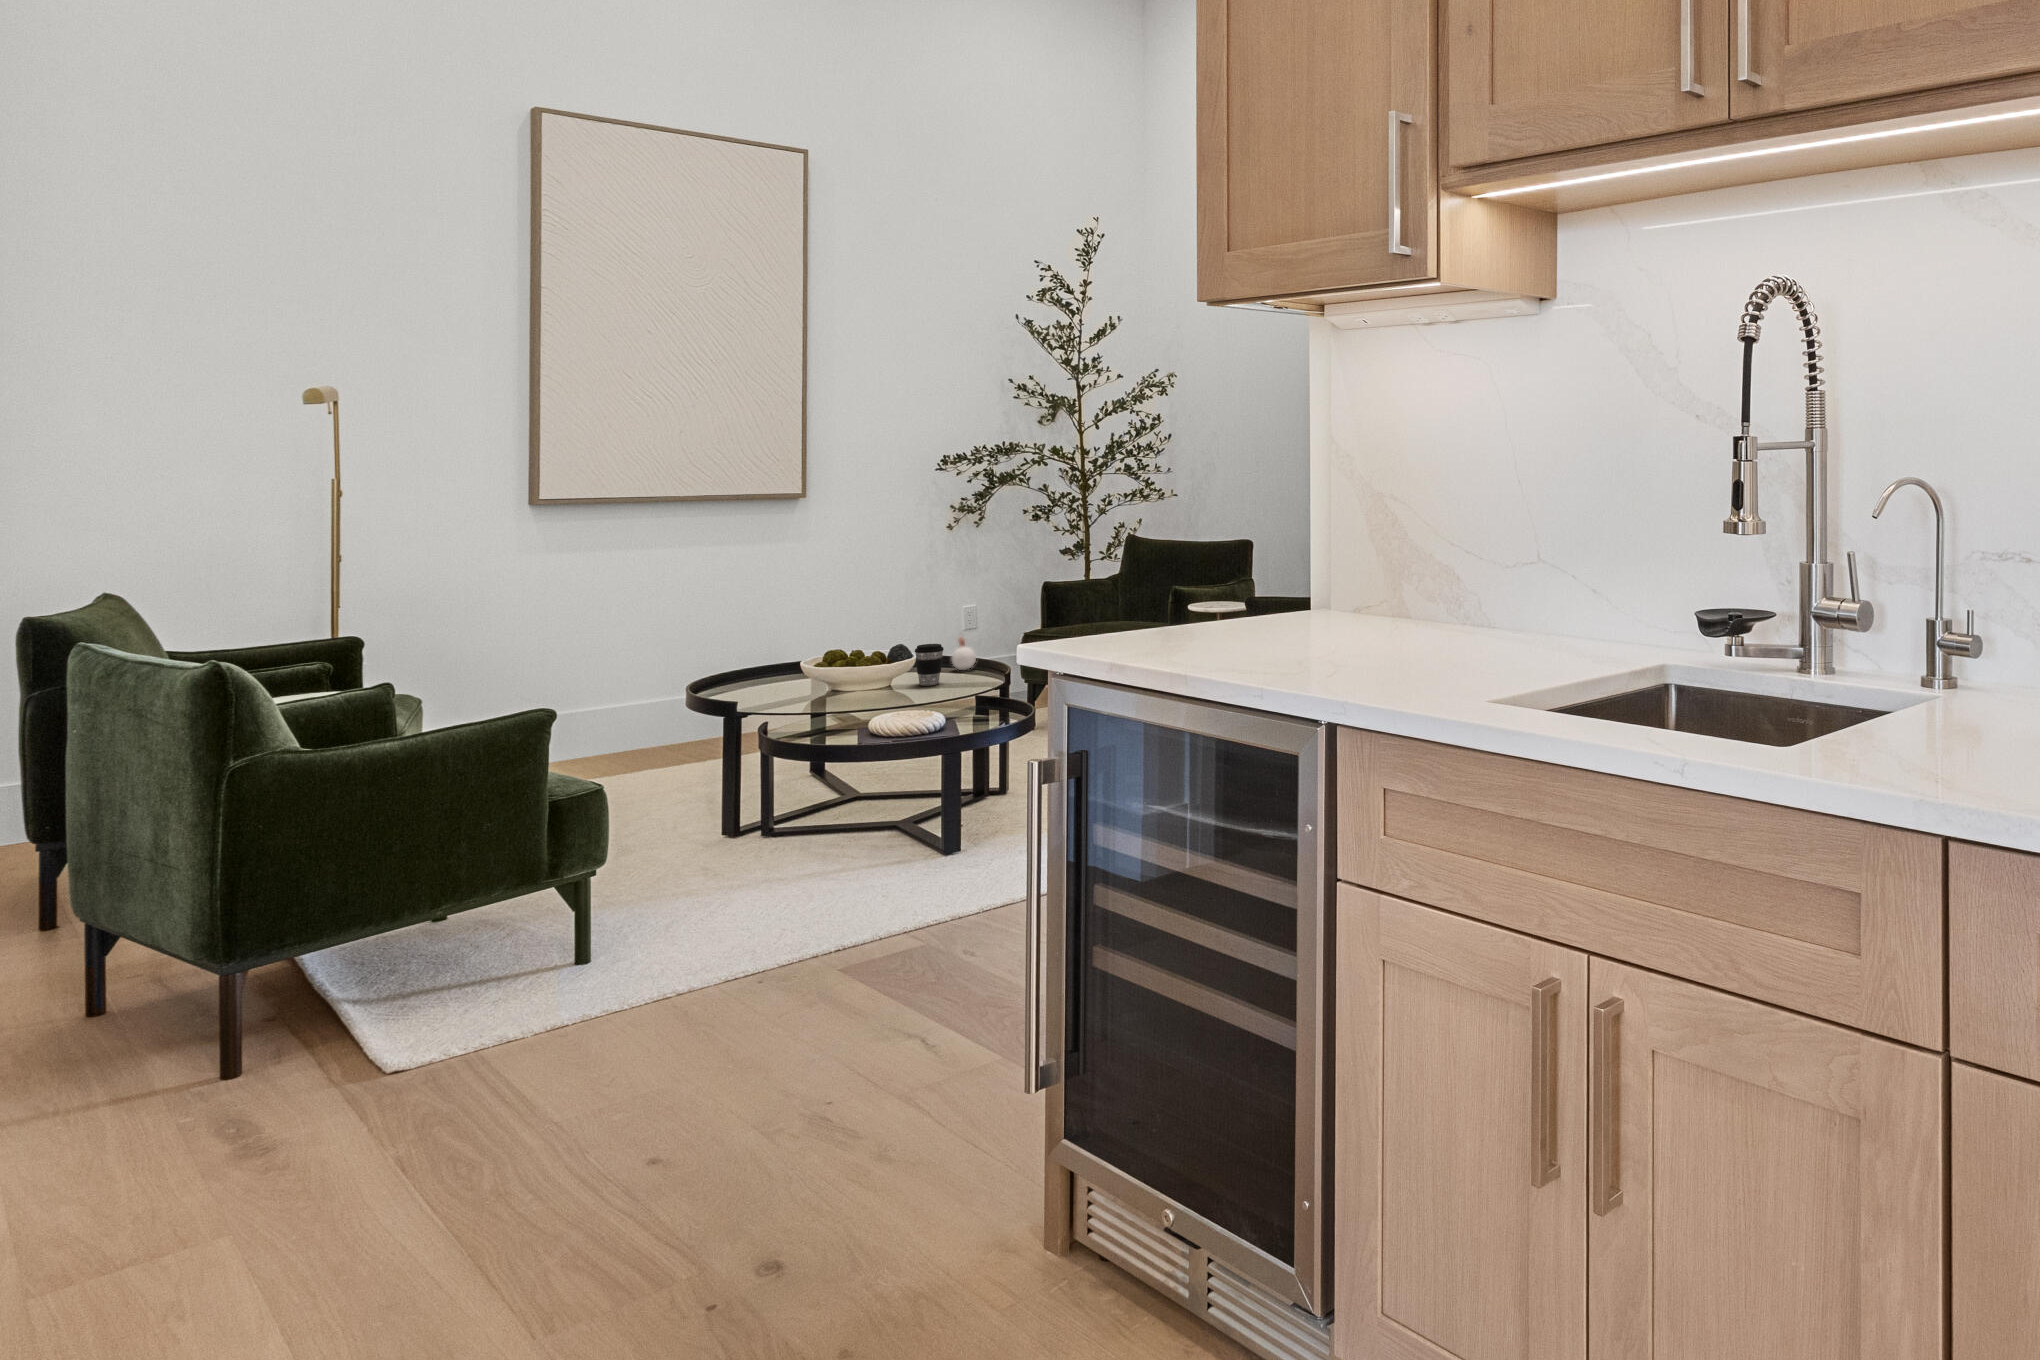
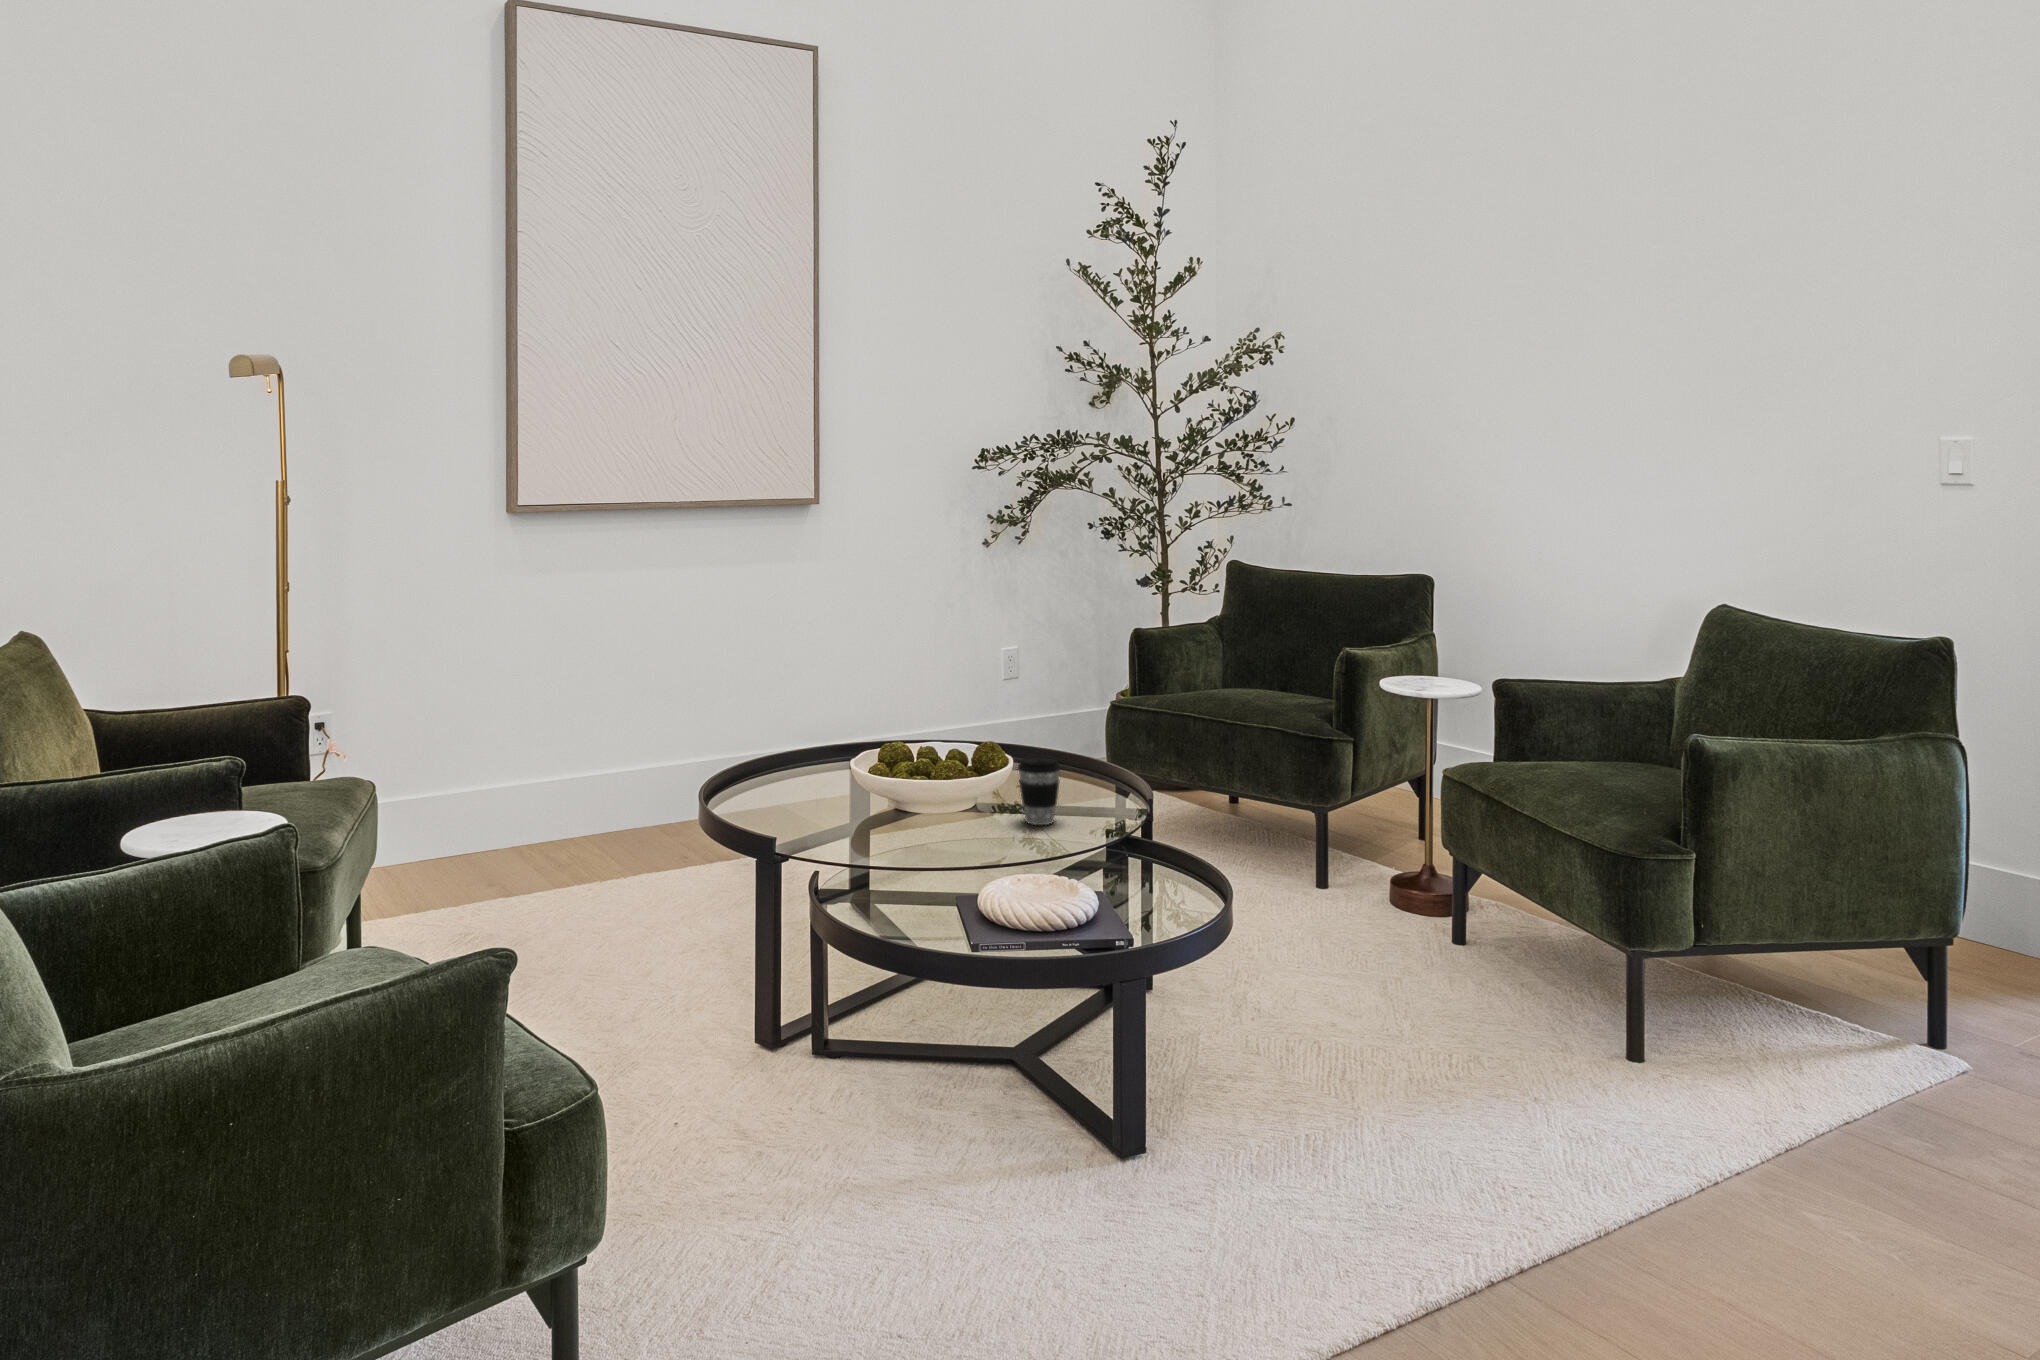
candle: present [952,637,976,670] -> none [1062,728,1099,794]

